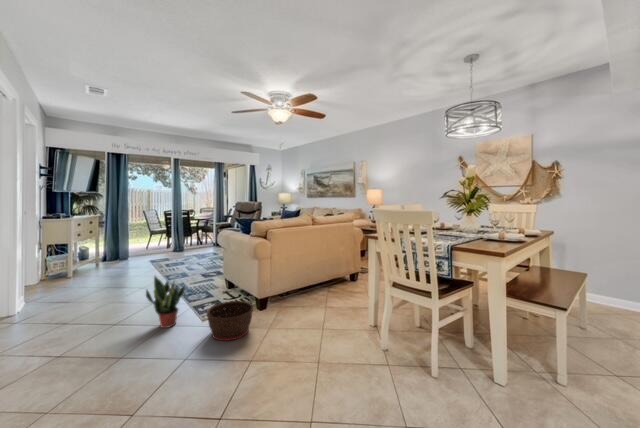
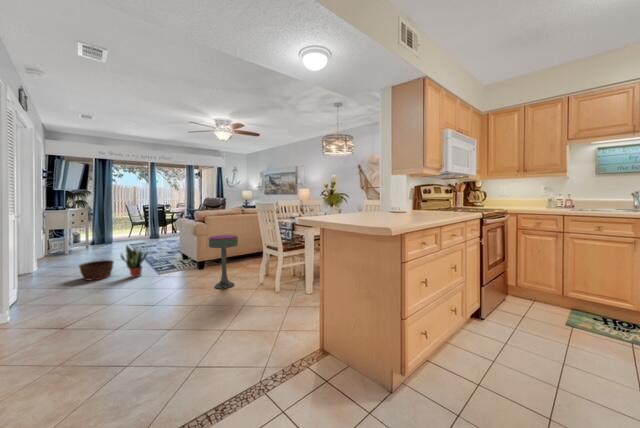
bar stool: none [300,263,349,363] -> present [209,235,238,289]
basket: present [207,301,253,341] -> present [79,260,113,280]

